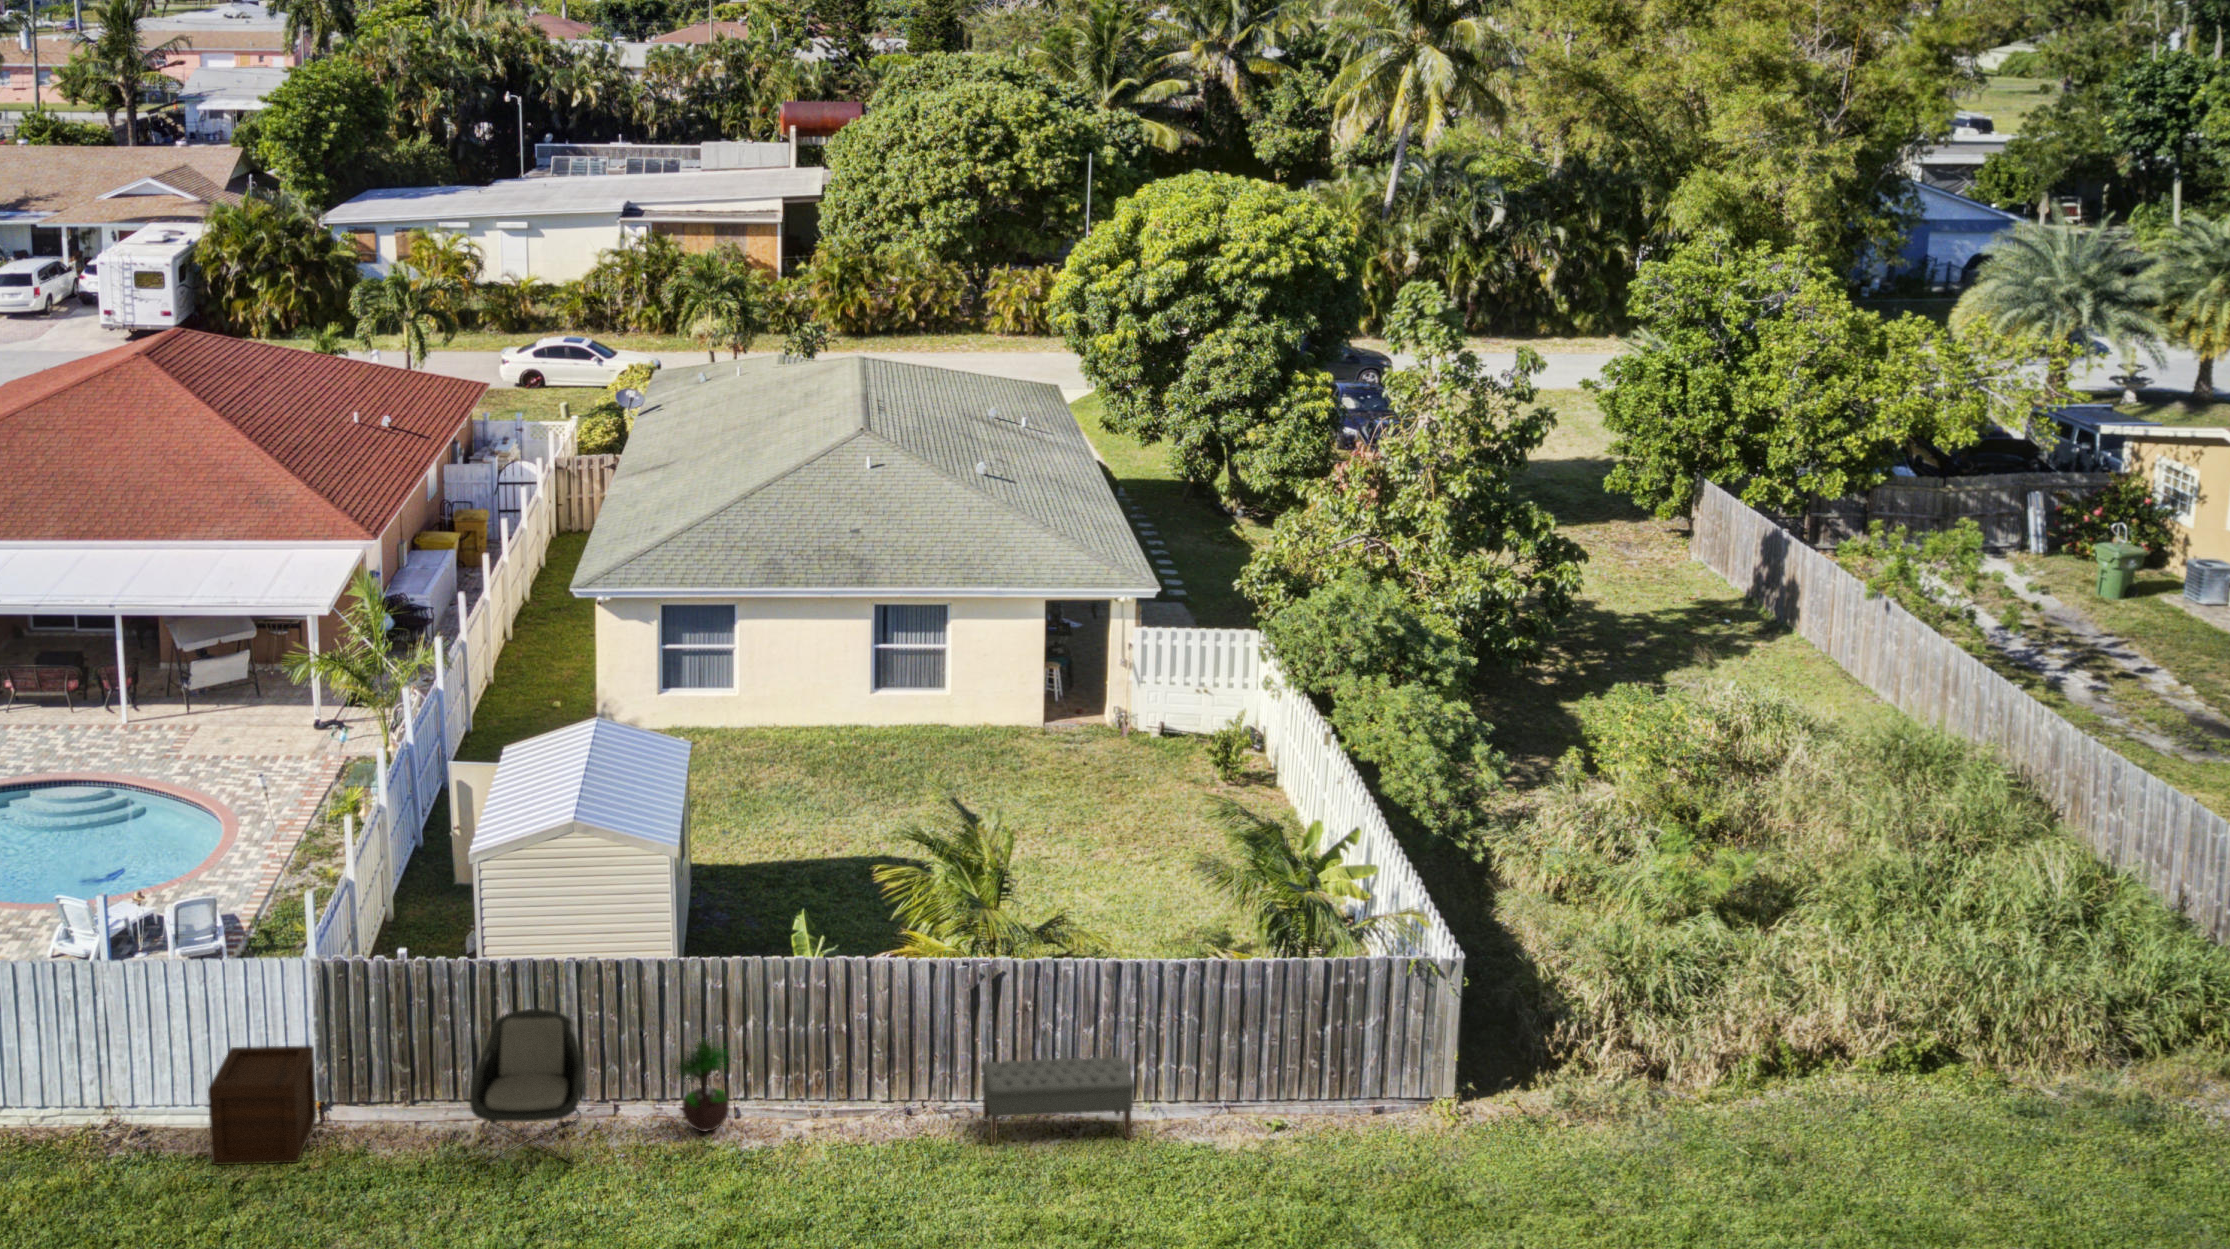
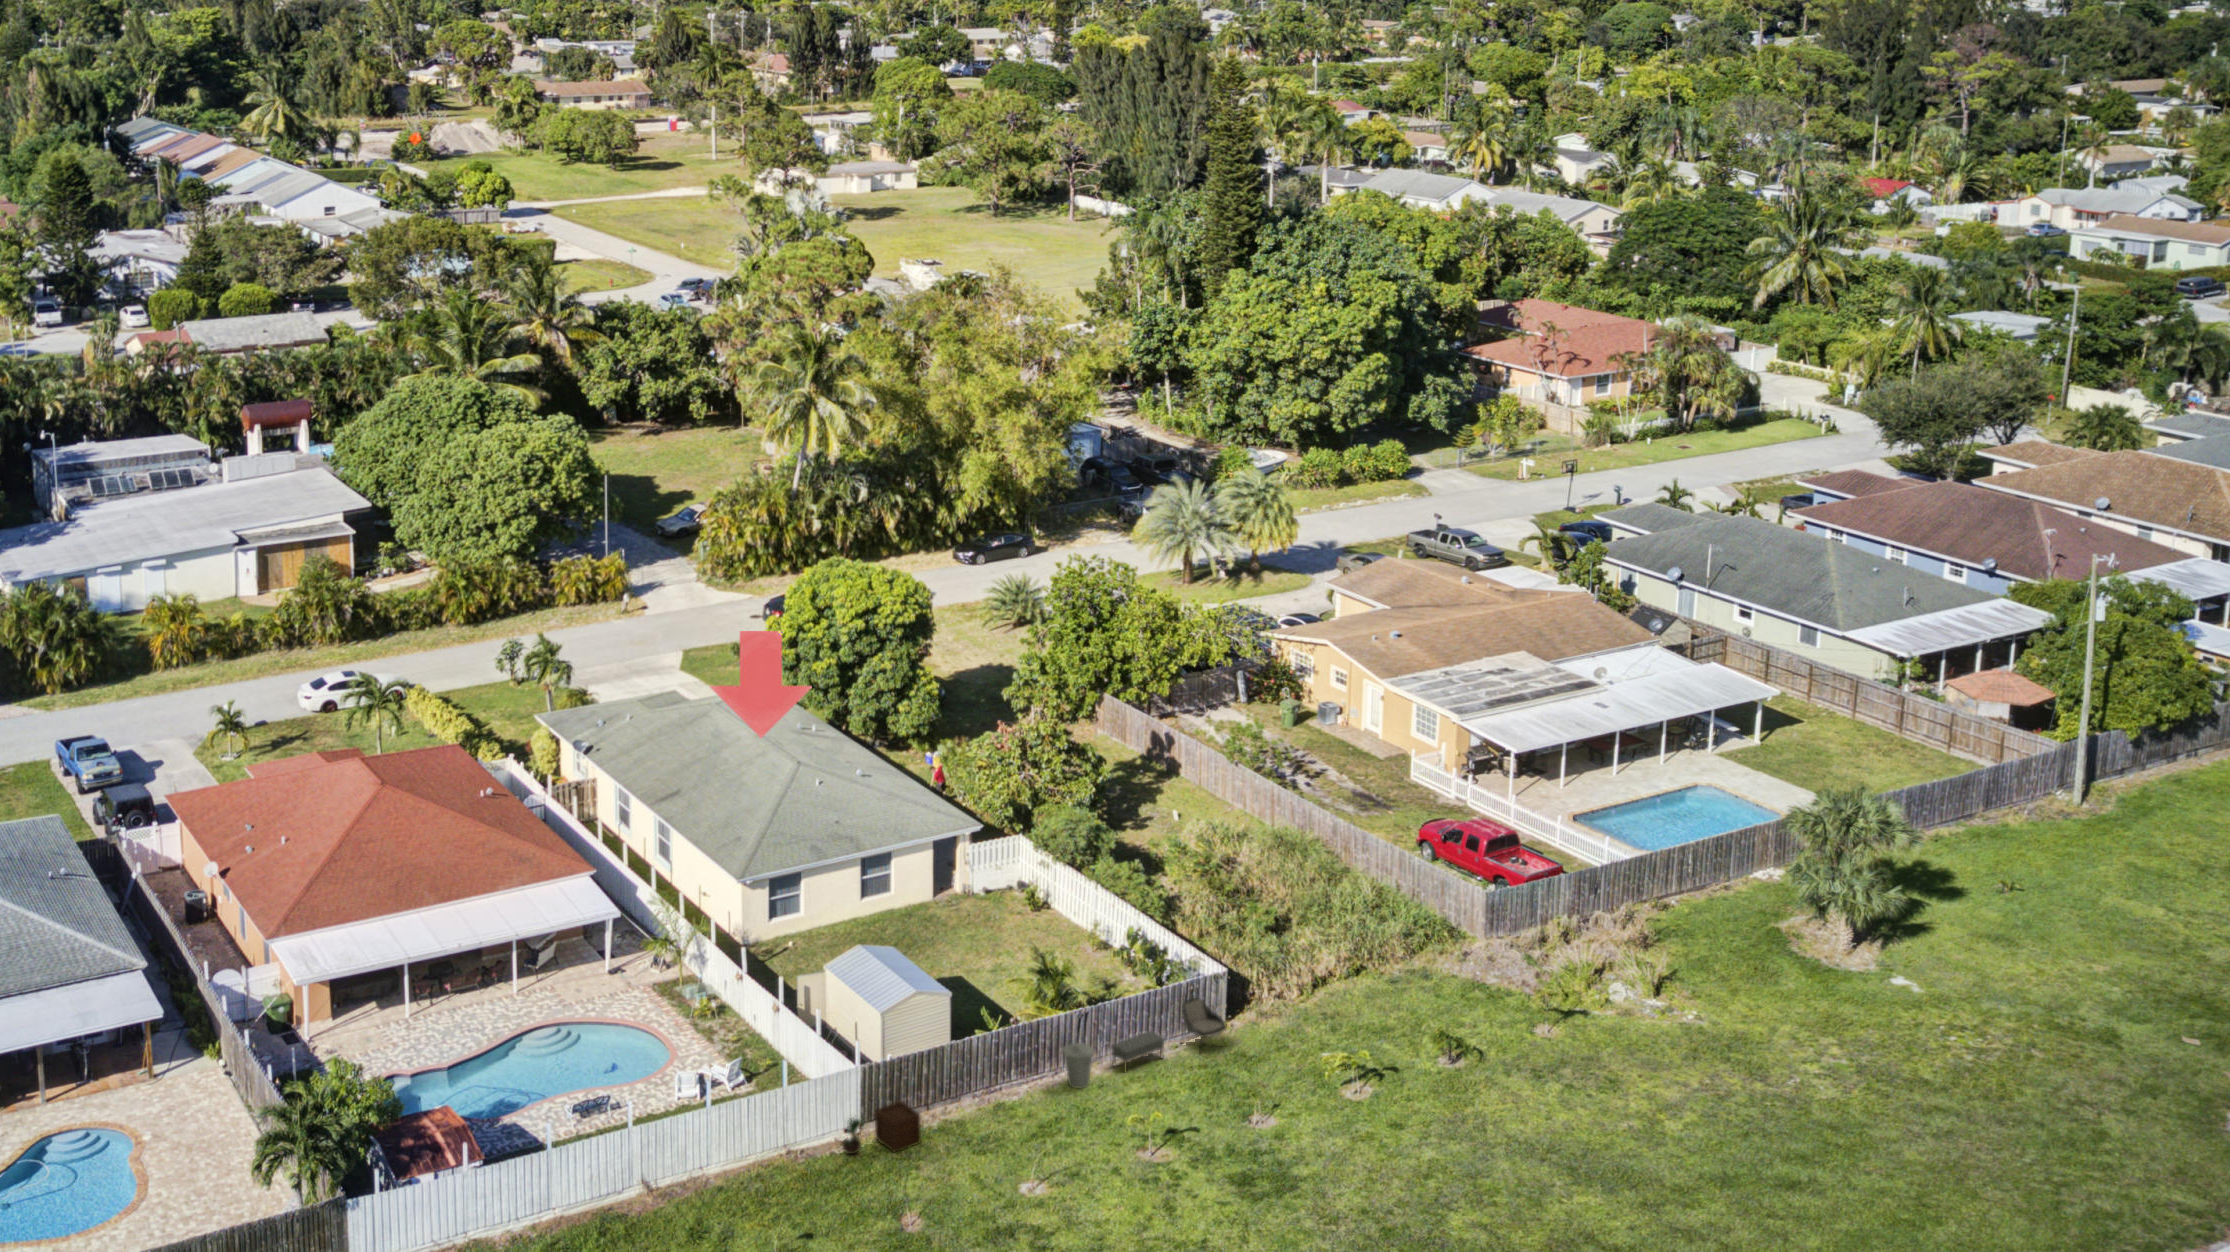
lounge chair: present [470,1009,584,1165] -> present [1182,998,1227,1054]
trash can: none [804,1028,888,1152] -> present [1063,1043,1094,1088]
potted tree: present [676,1037,729,1131] -> present [842,1118,863,1154]

